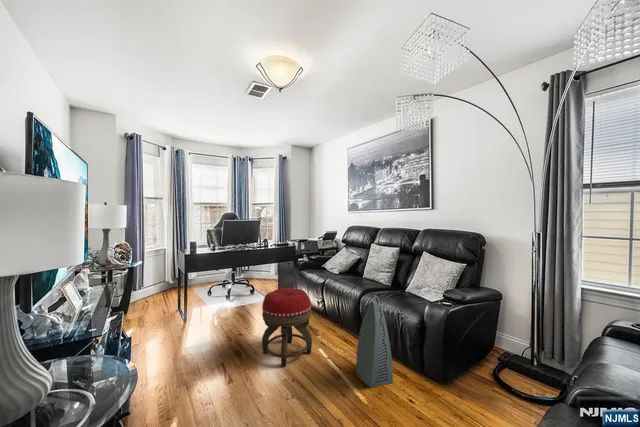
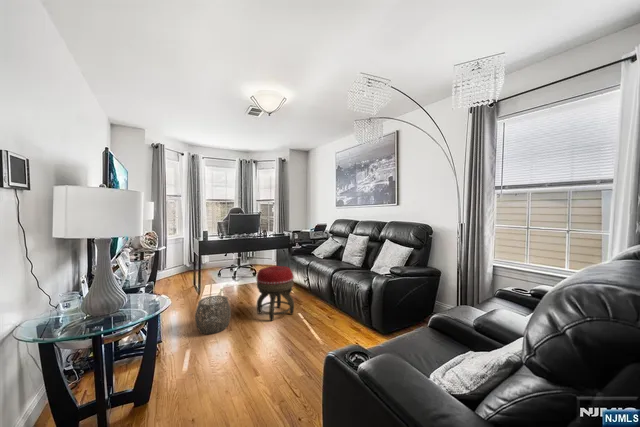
air purifier: present [356,295,393,387] -> none [323,269,348,333]
woven basket: none [176,334,229,396] -> present [195,296,231,334]

